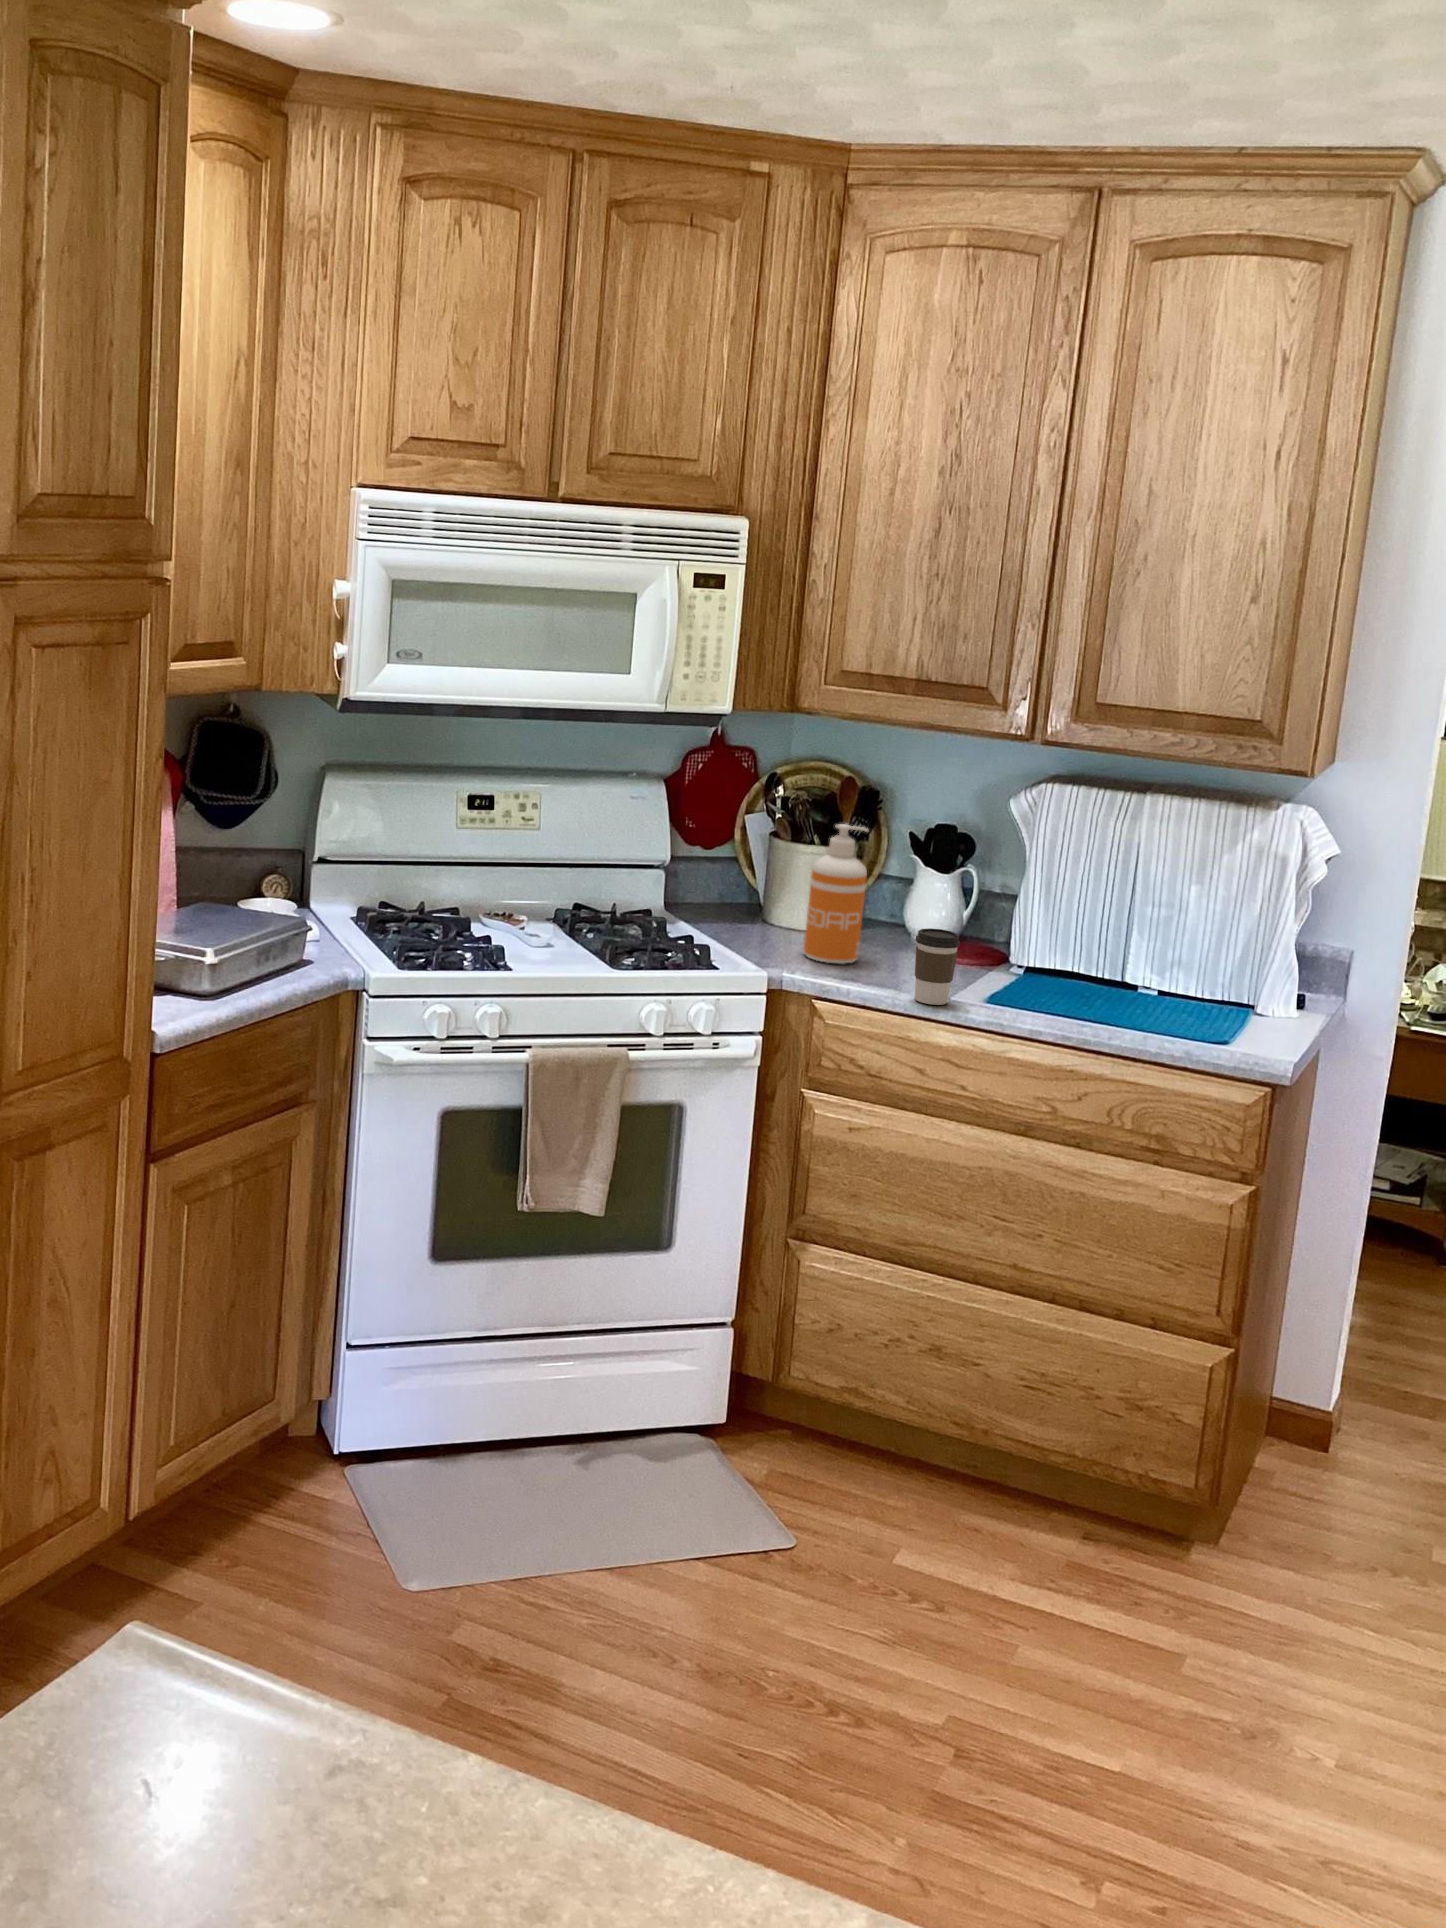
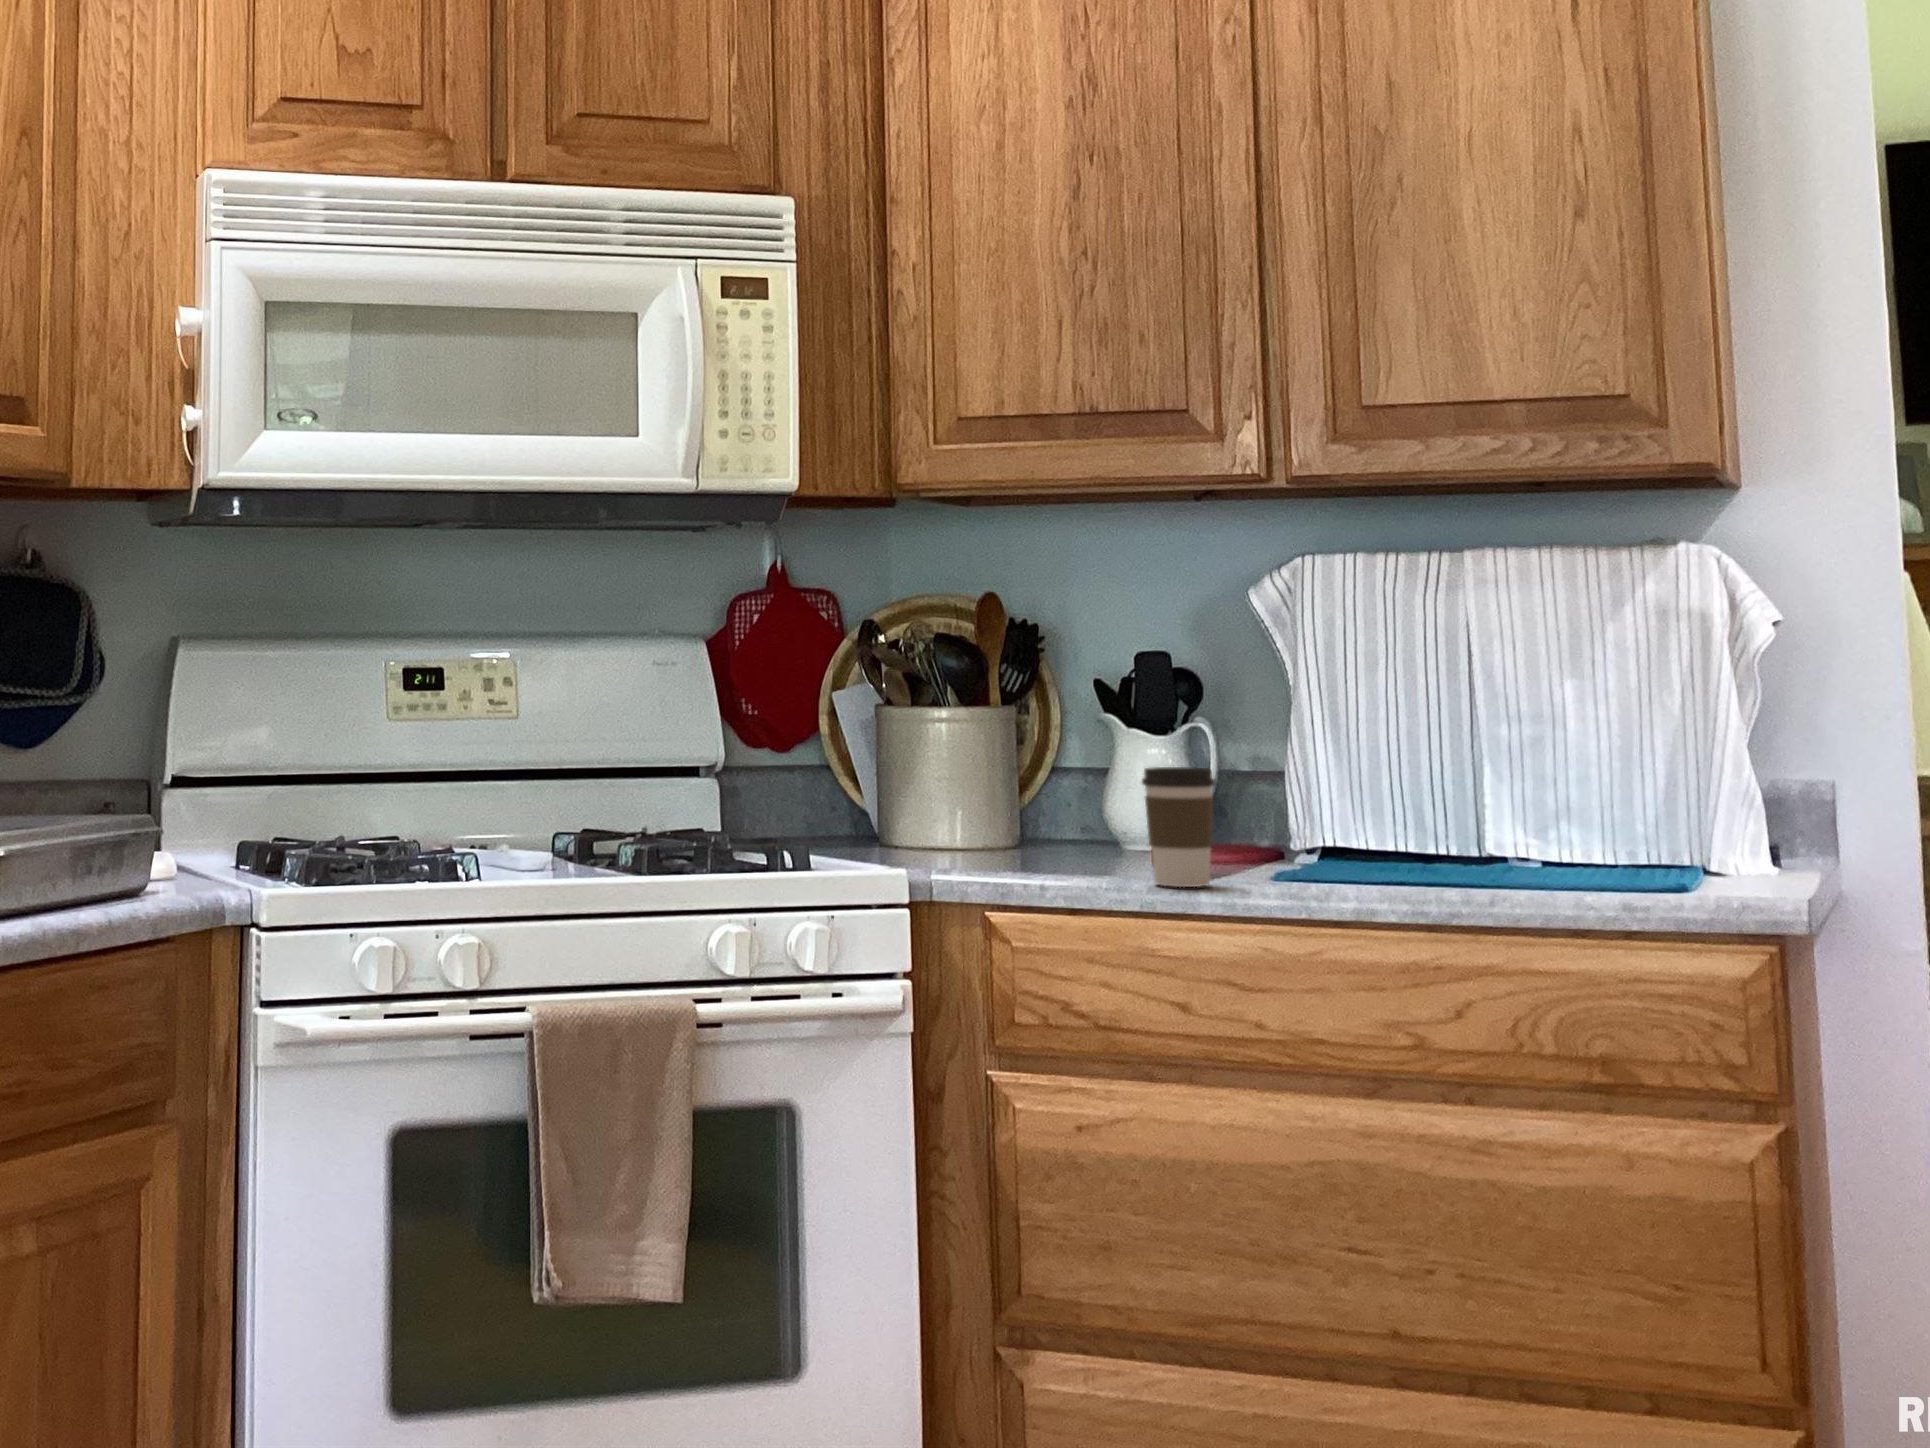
soap dispenser: present [804,824,868,964] -> none [954,640,1047,863]

